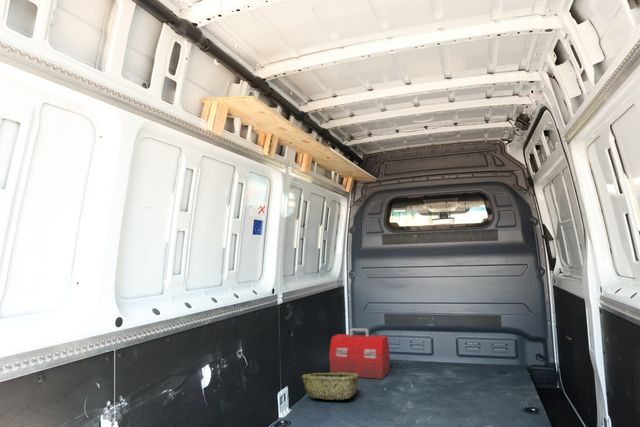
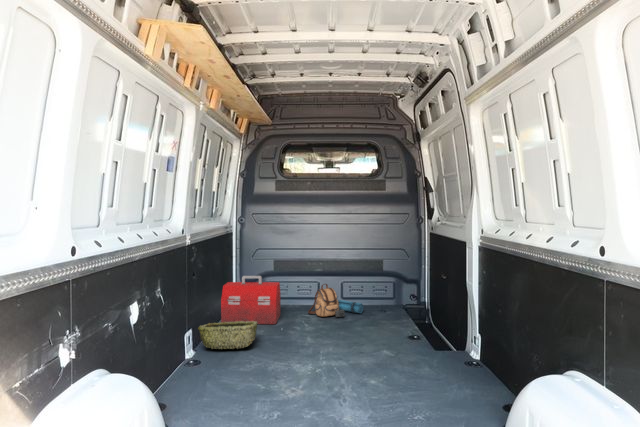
backpack: none [418,339,479,376] -> present [308,284,363,317]

